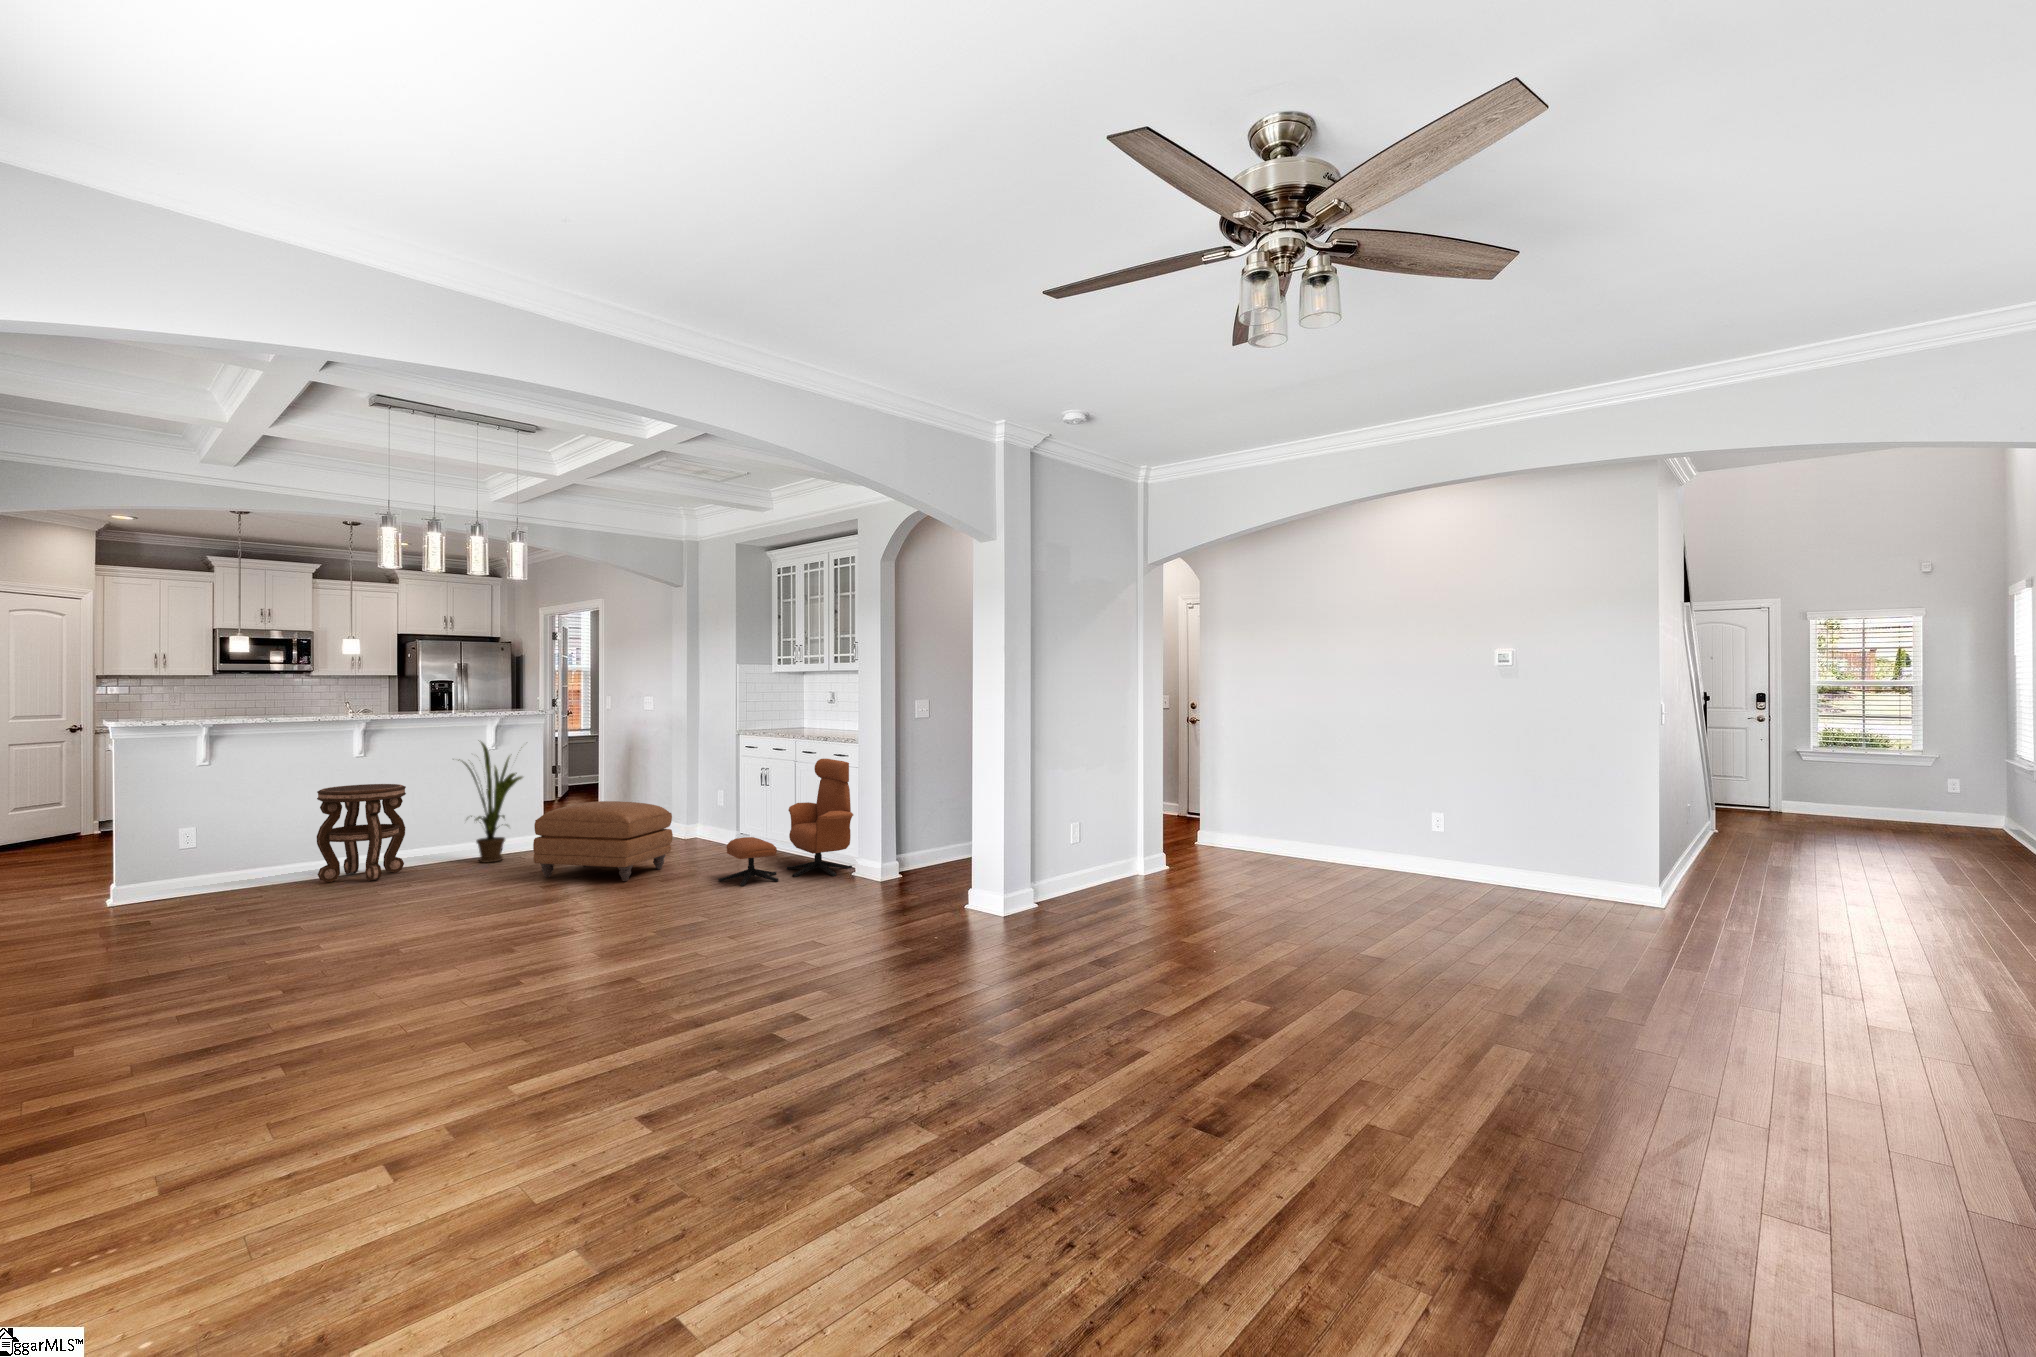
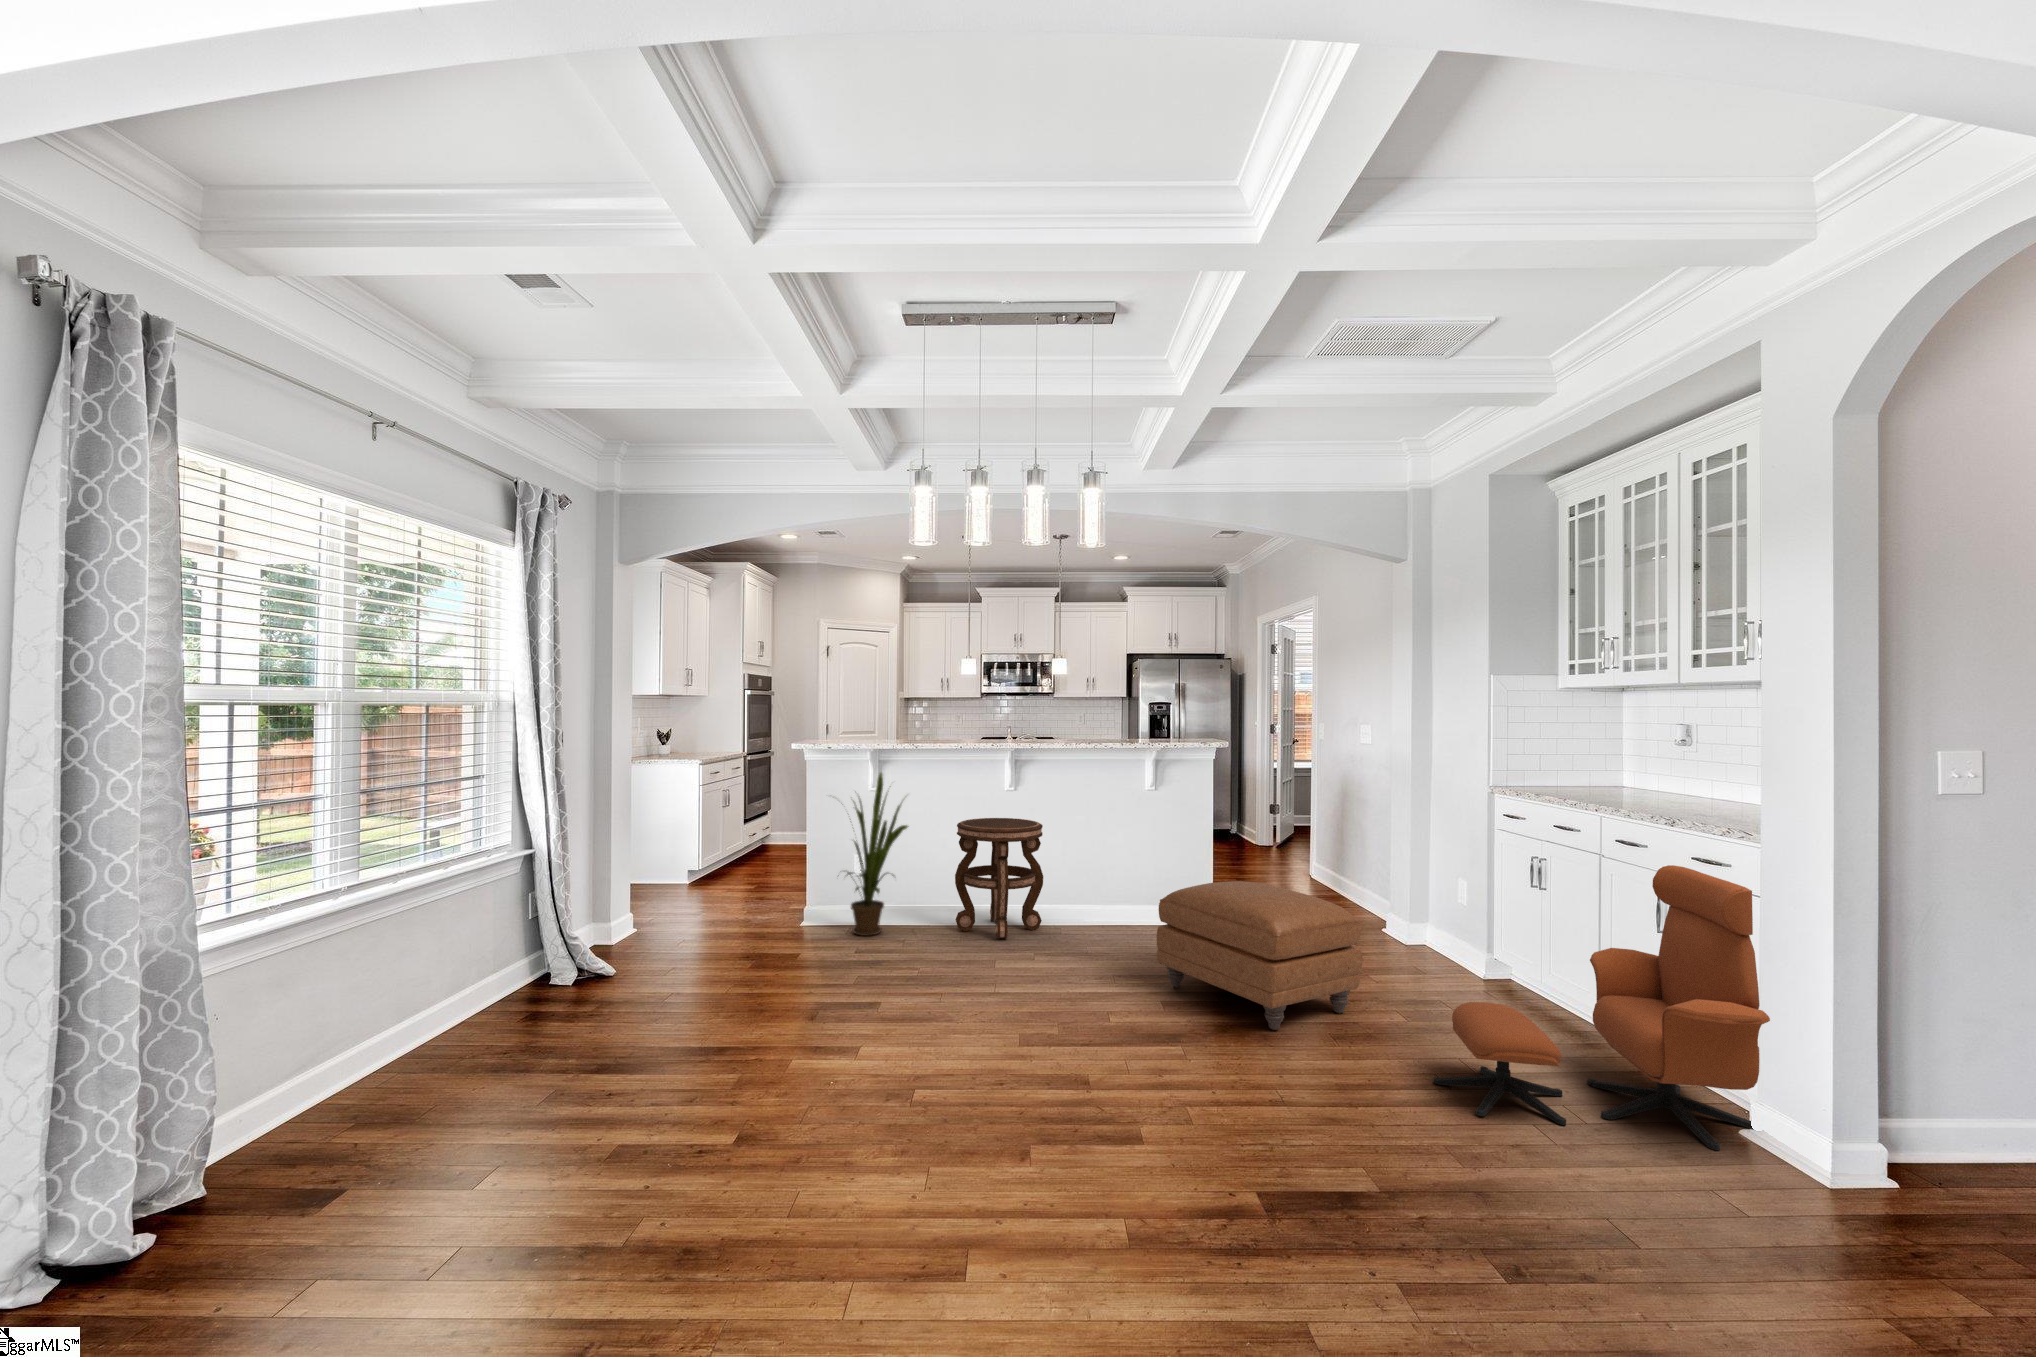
house plant: present [458,742,522,863] -> present [847,773,908,936]

